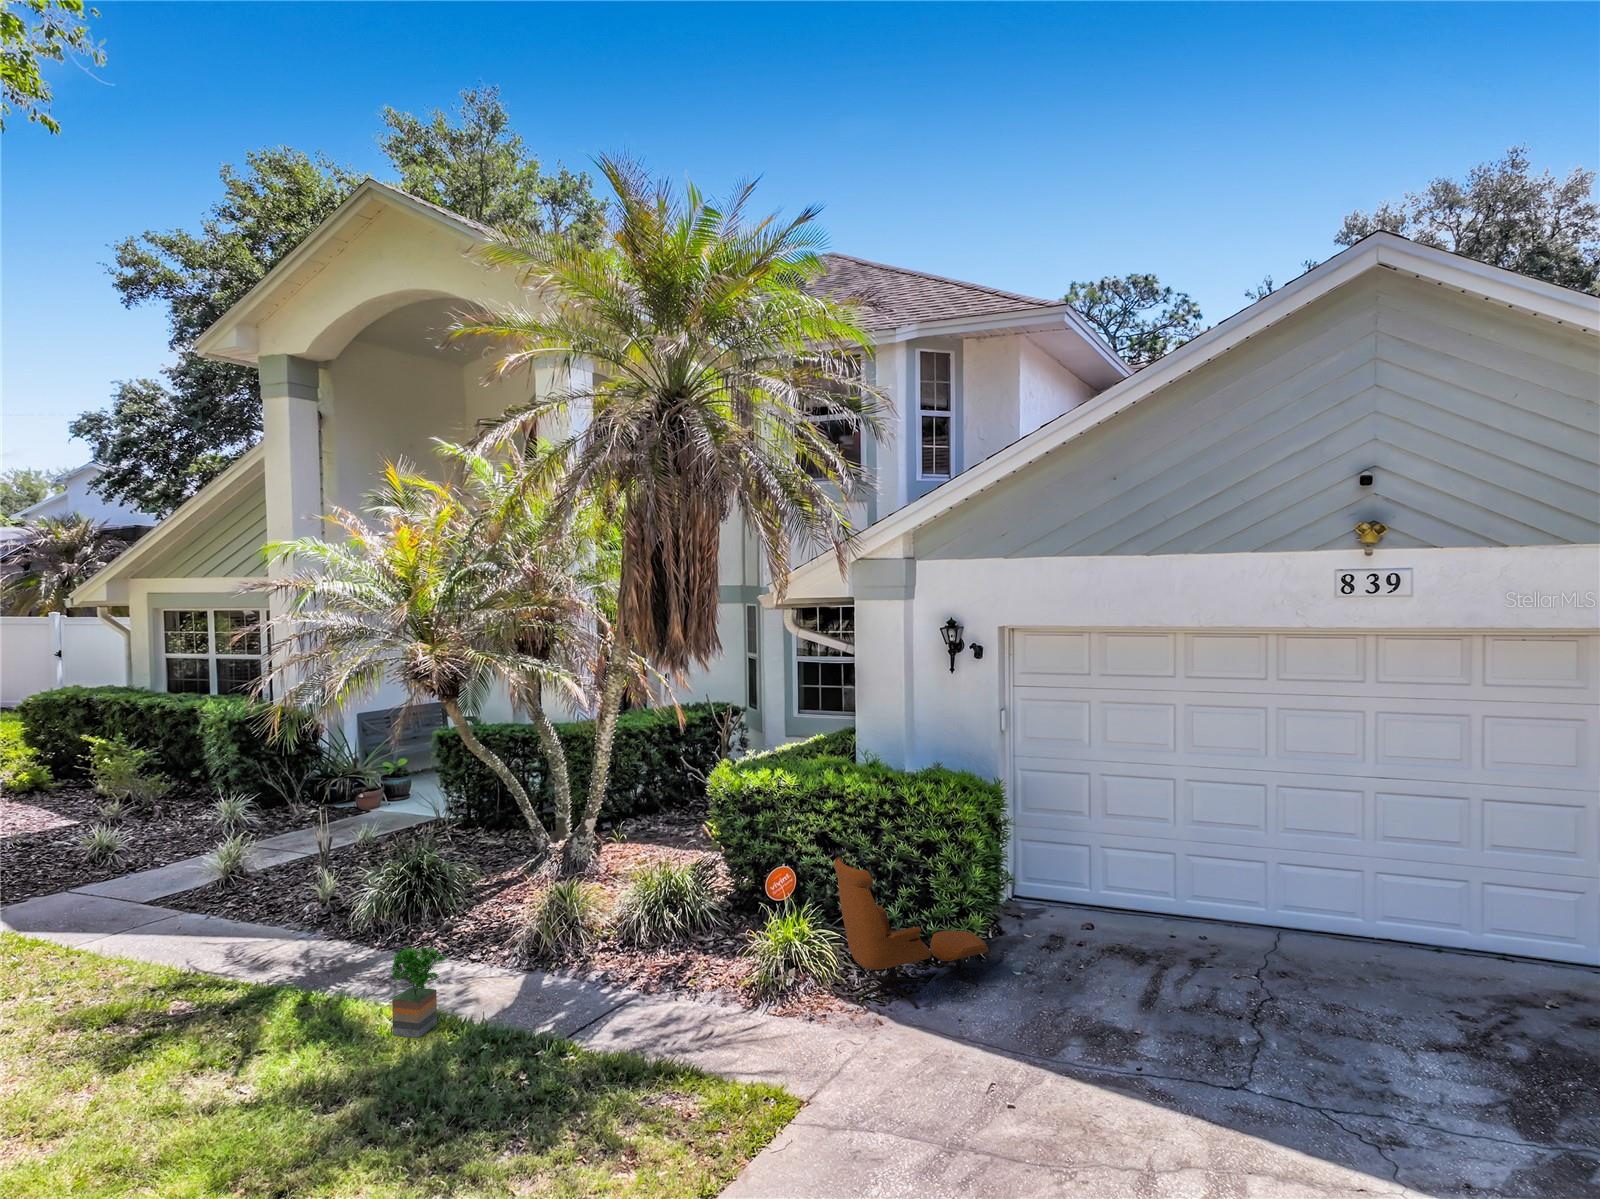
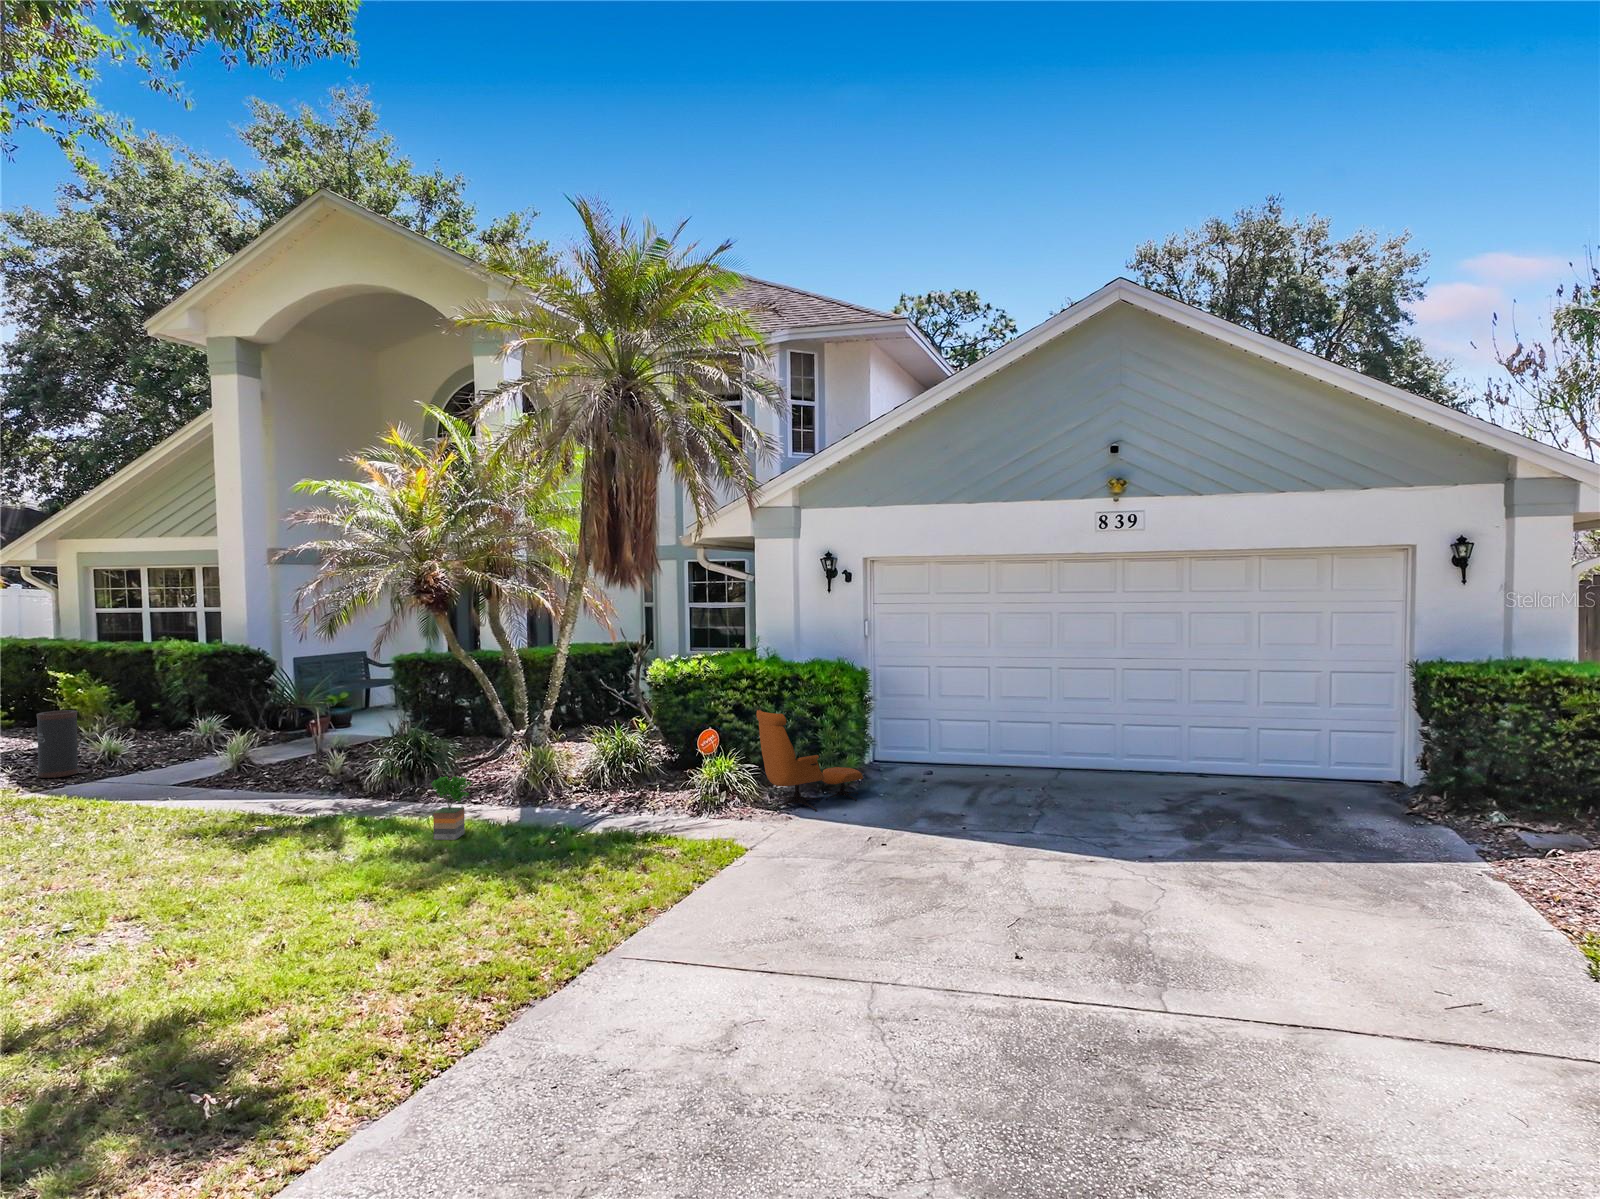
trash can: none [54,795,100,874] -> present [37,710,78,779]

